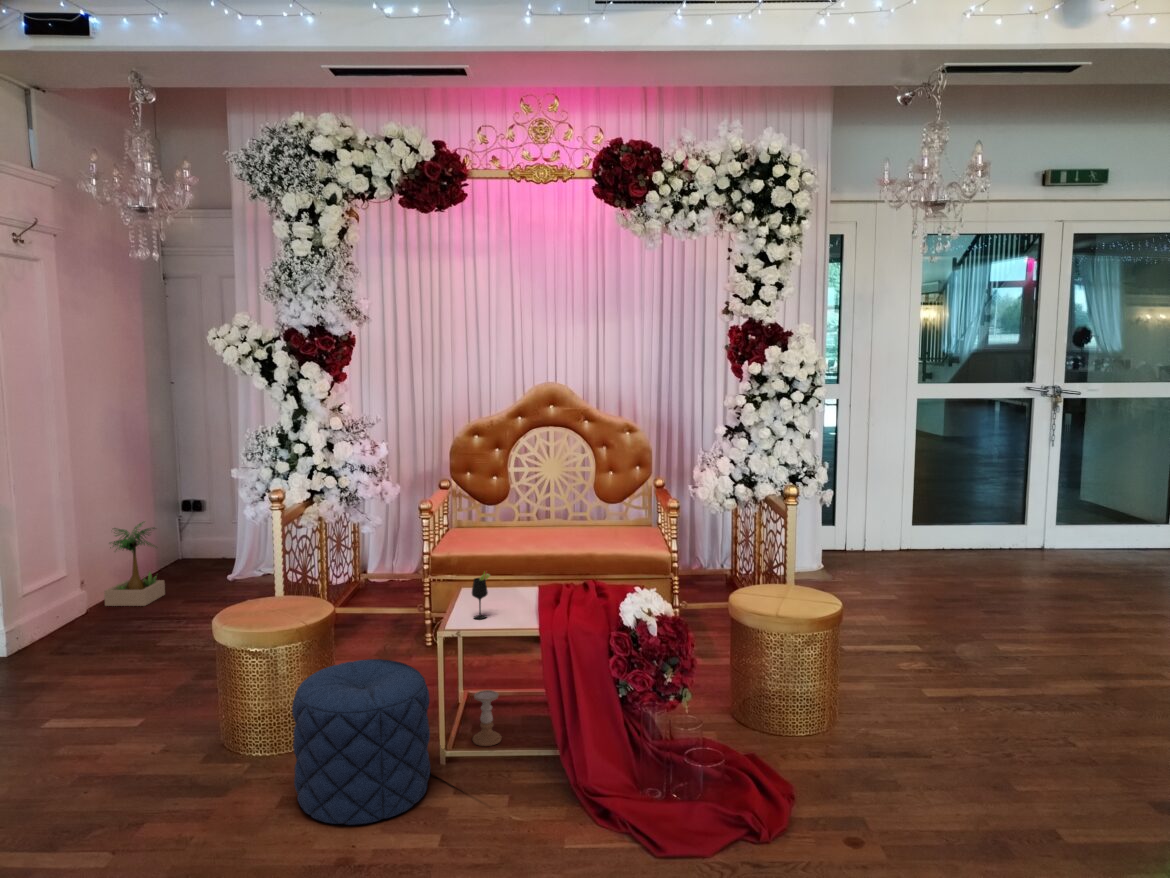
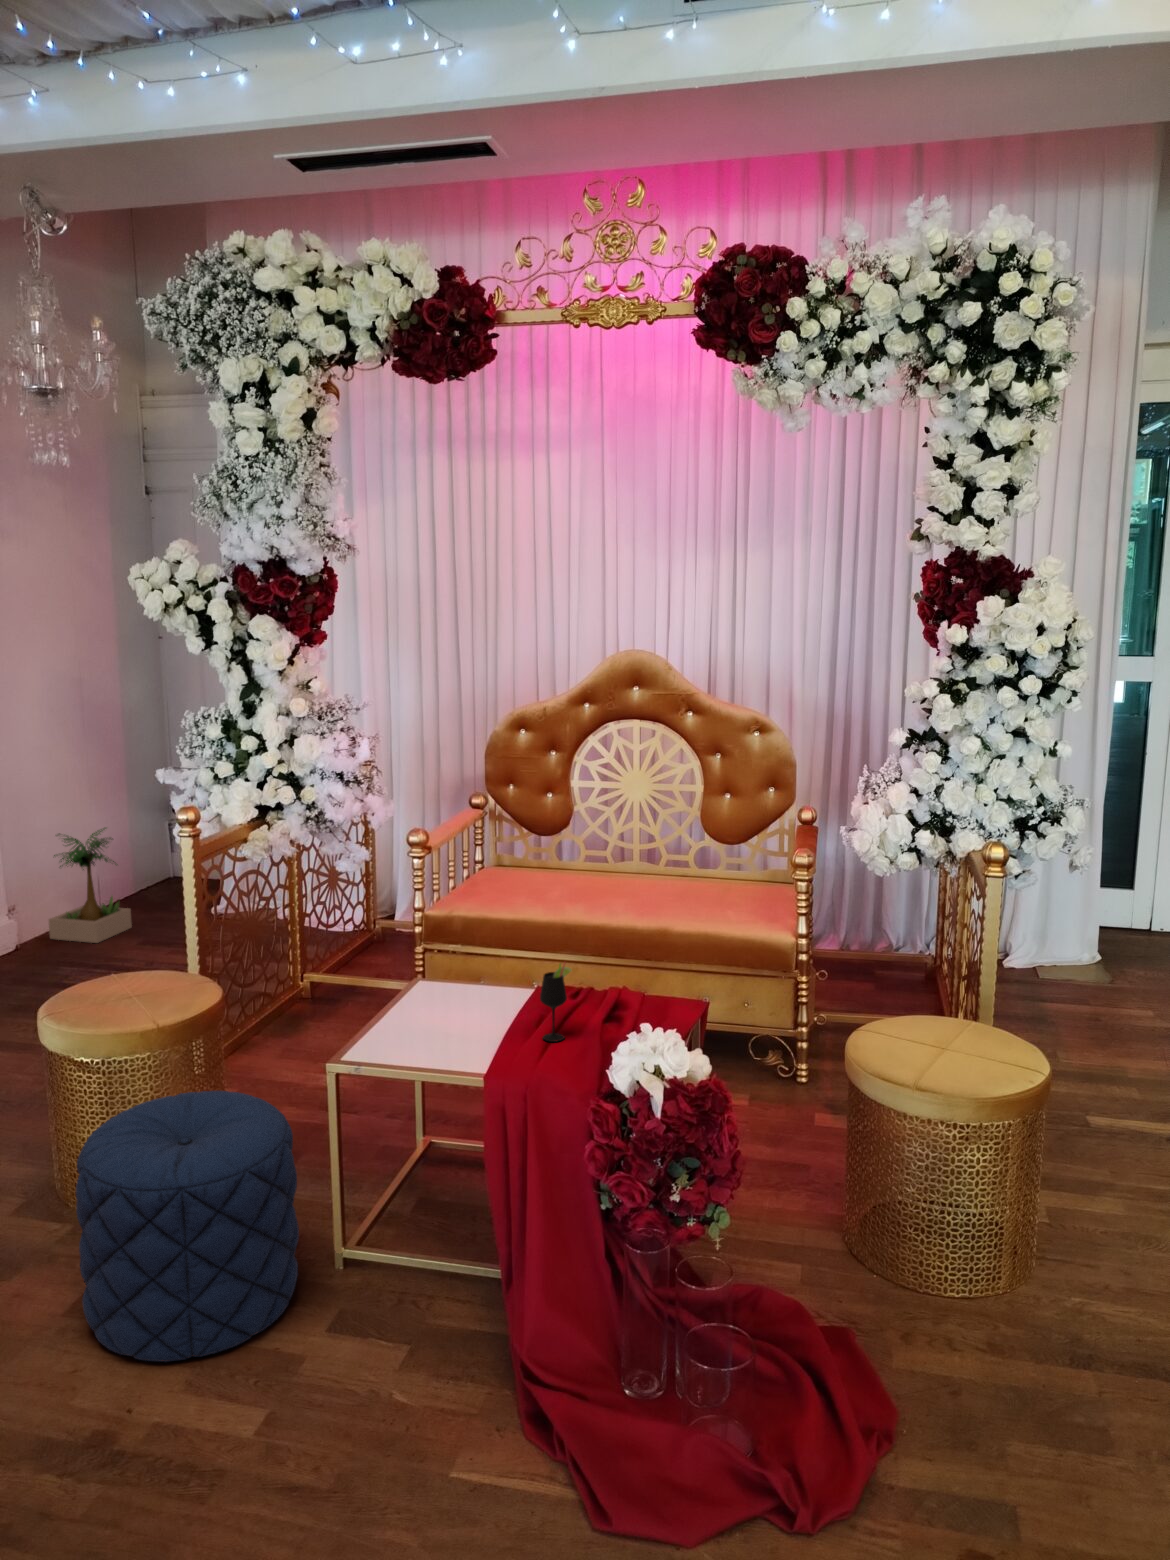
wine glass: present [472,572,490,619] -> present [540,962,572,1042]
candle holder: present [473,690,501,746] -> none [401,1148,447,1238]

